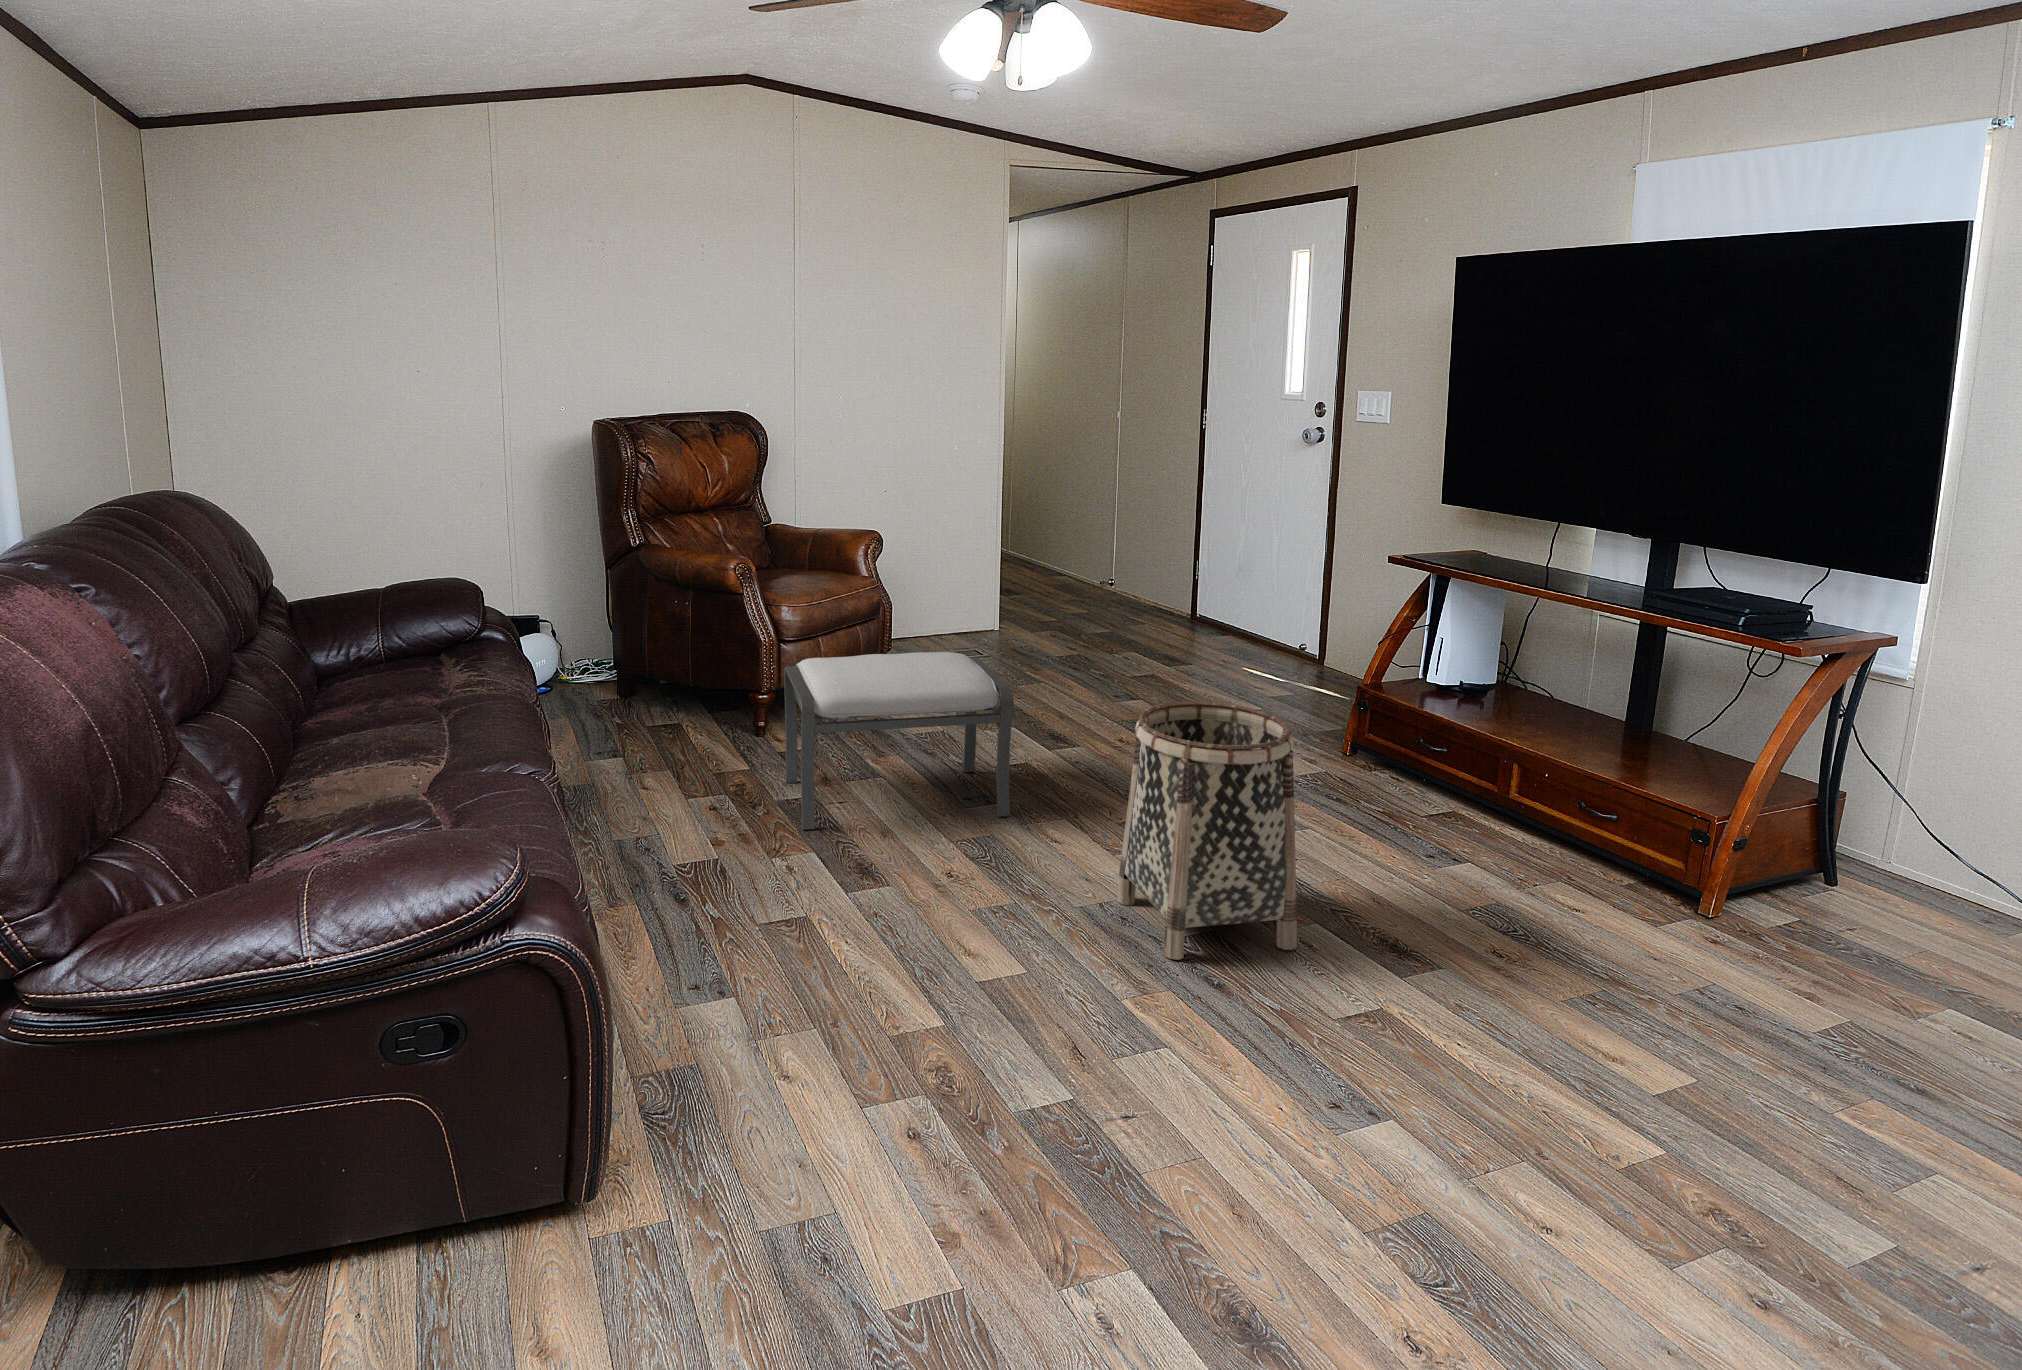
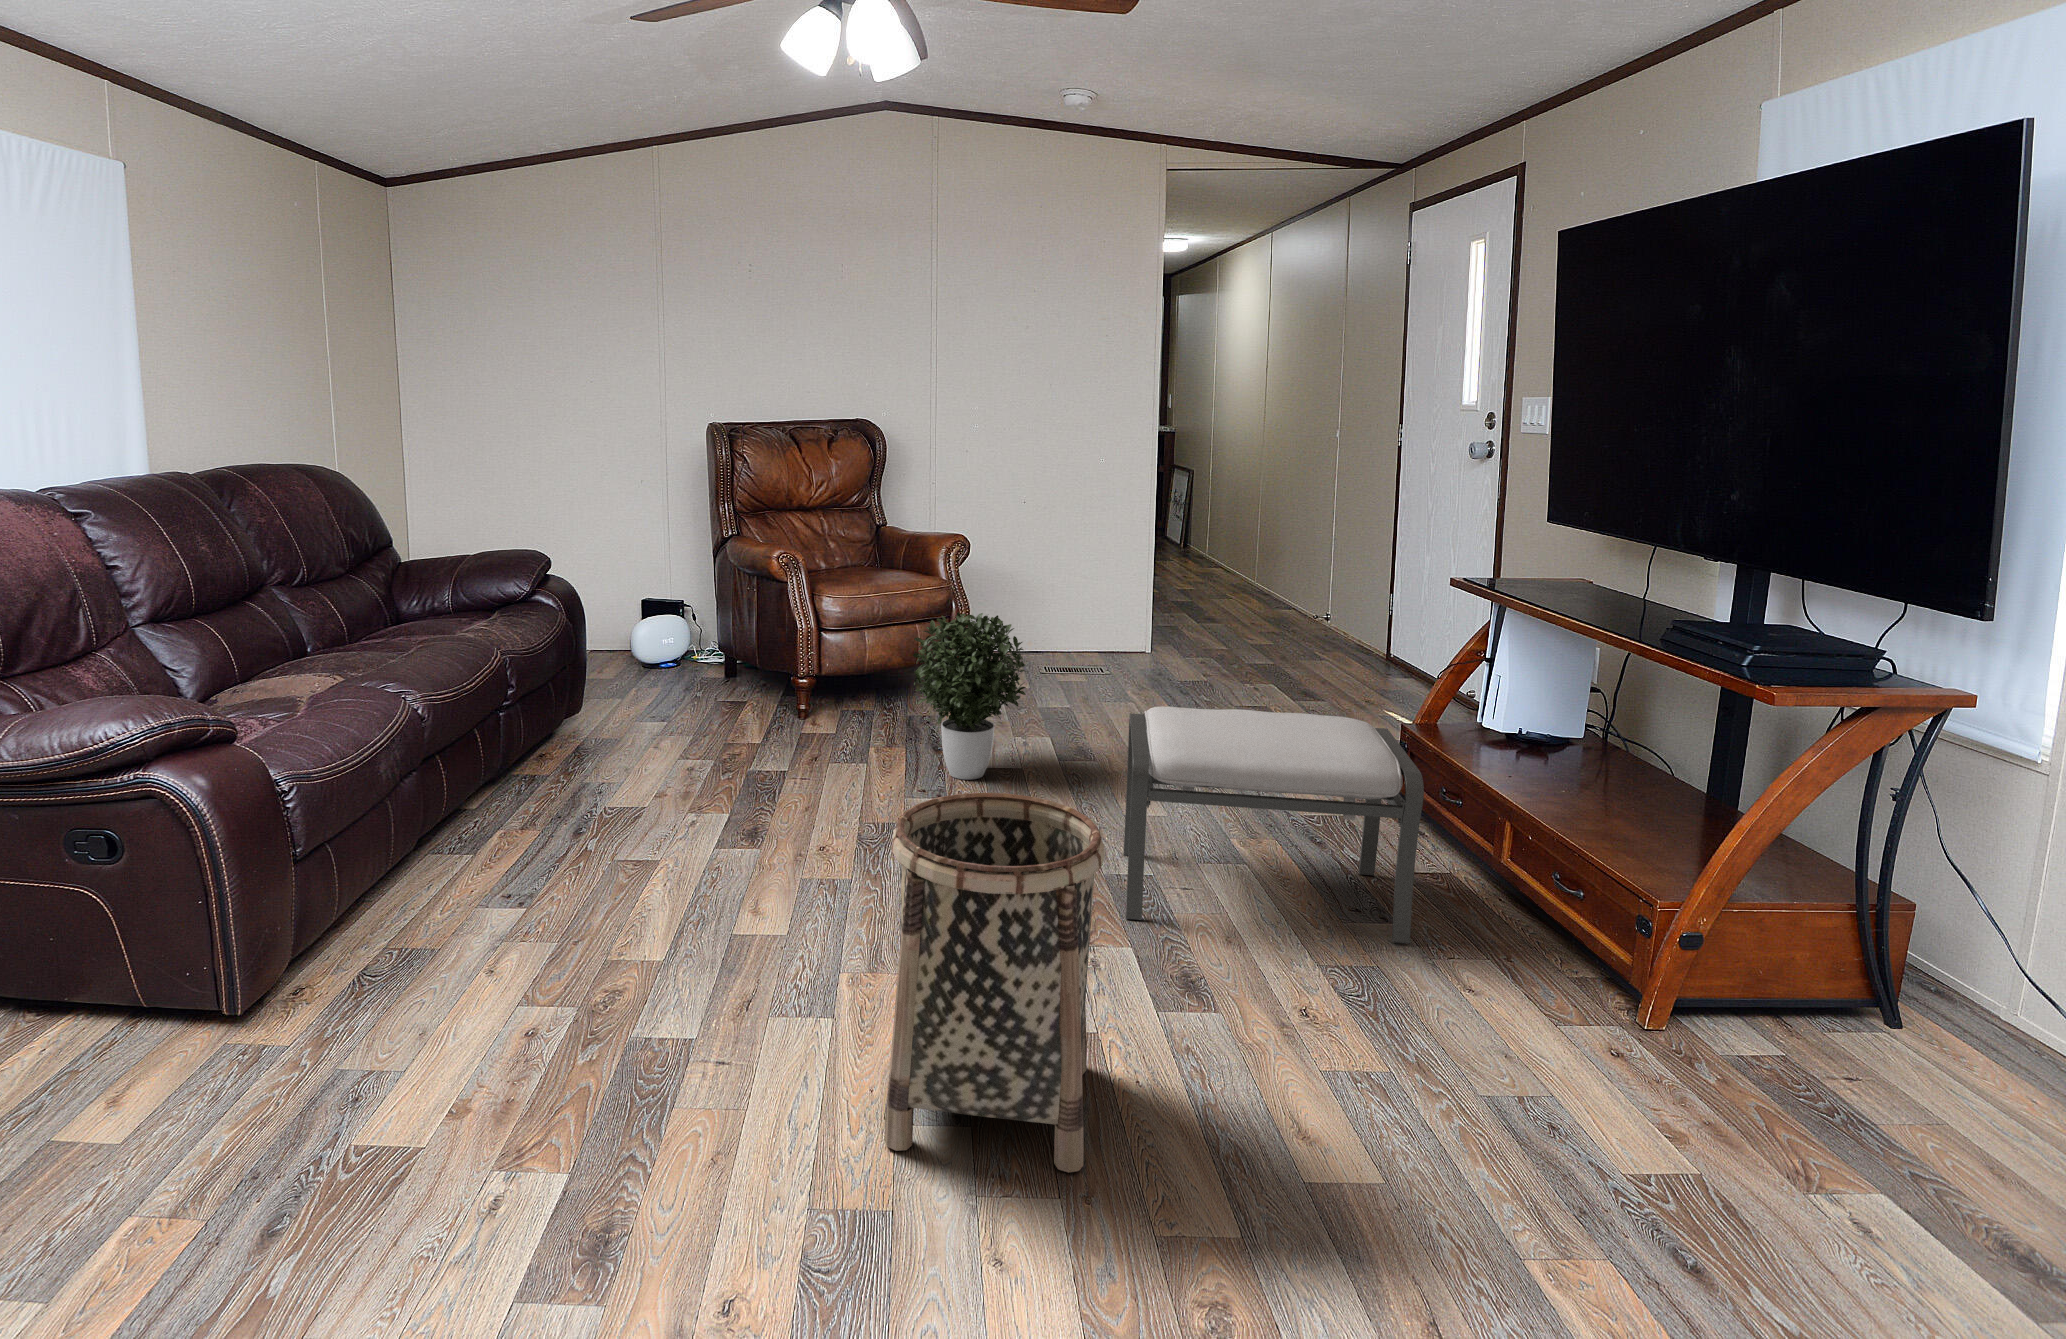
potted plant: none [582,595,685,740] -> present [913,612,1027,780]
basket: present [1117,702,1297,960] -> present [884,793,1105,1173]

